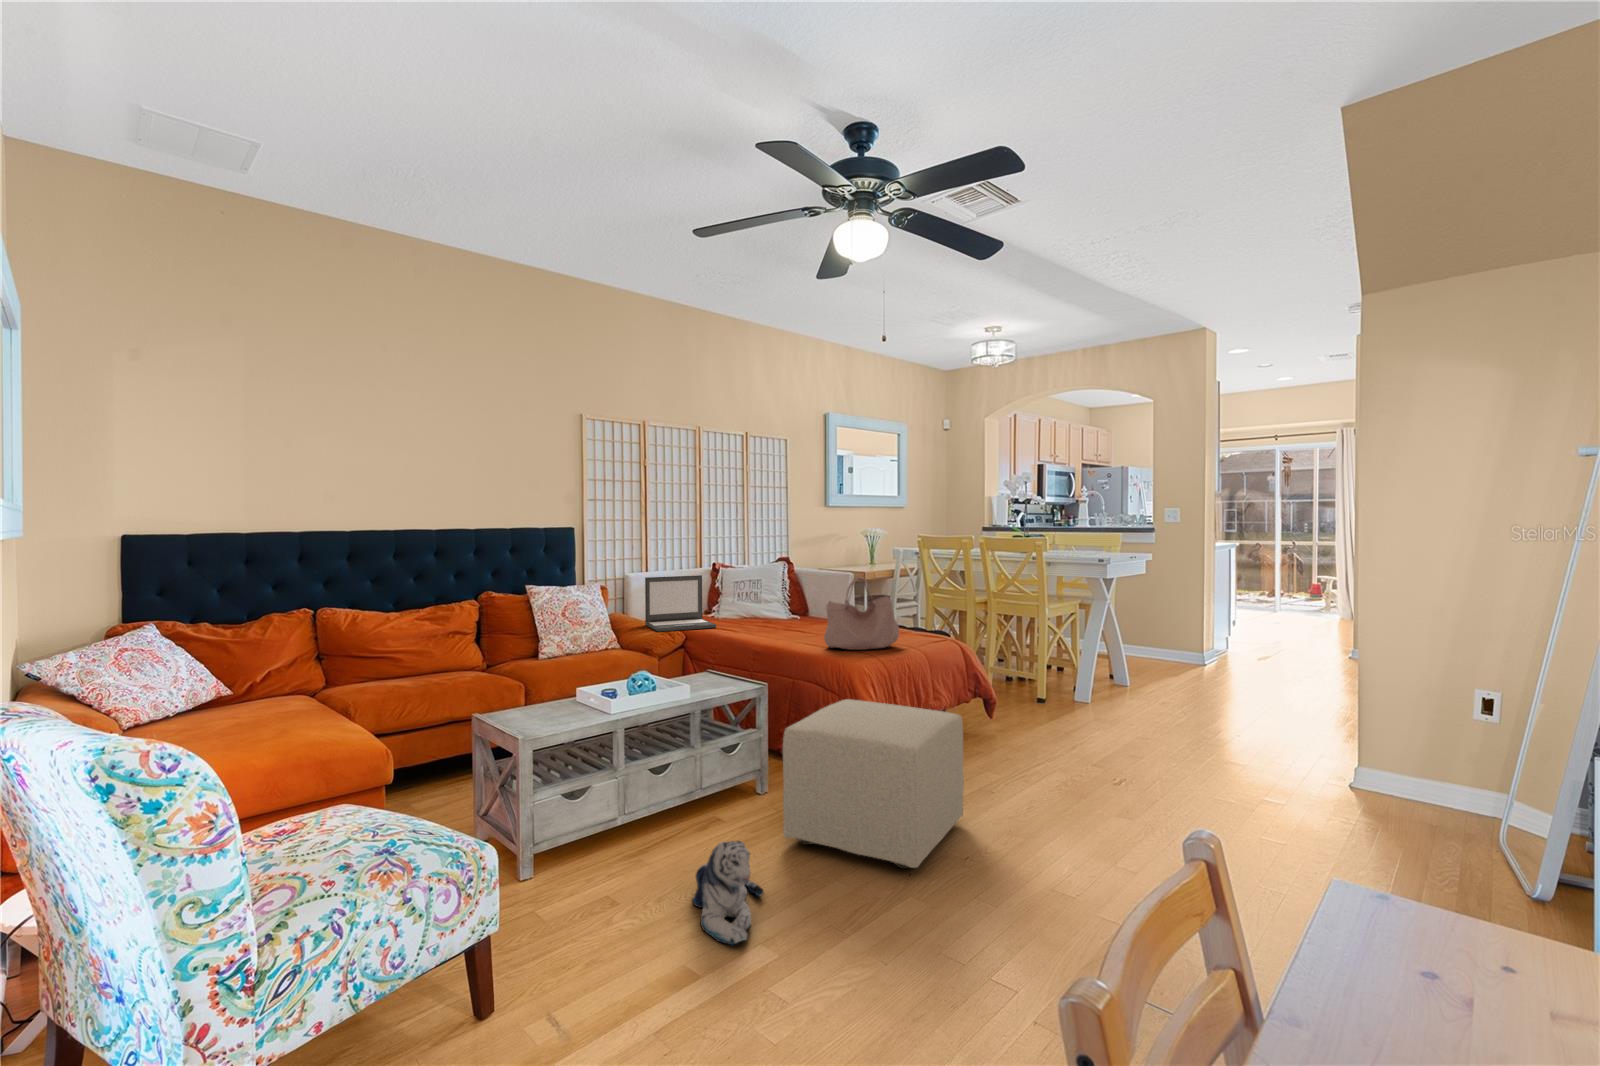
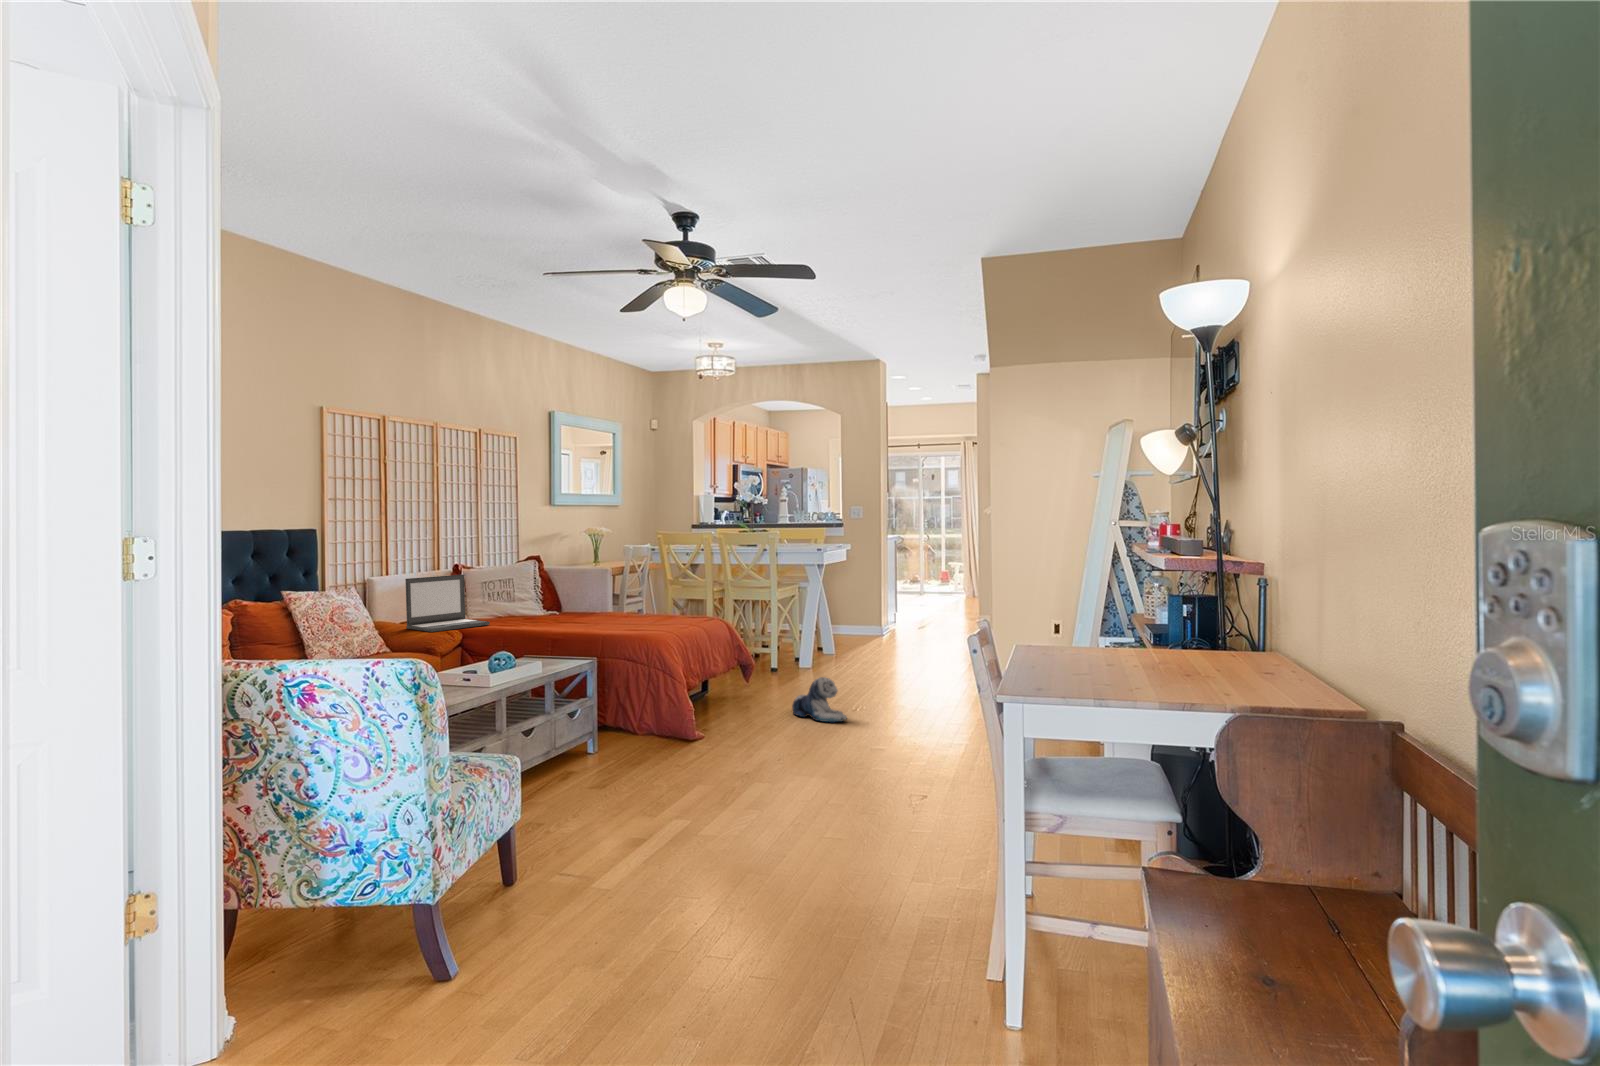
handbag: present [824,577,899,650] -> none [621,564,685,629]
ottoman: present [783,699,964,869] -> none [641,663,774,783]
plush toy: present [692,841,763,945] -> present [792,677,847,723]

